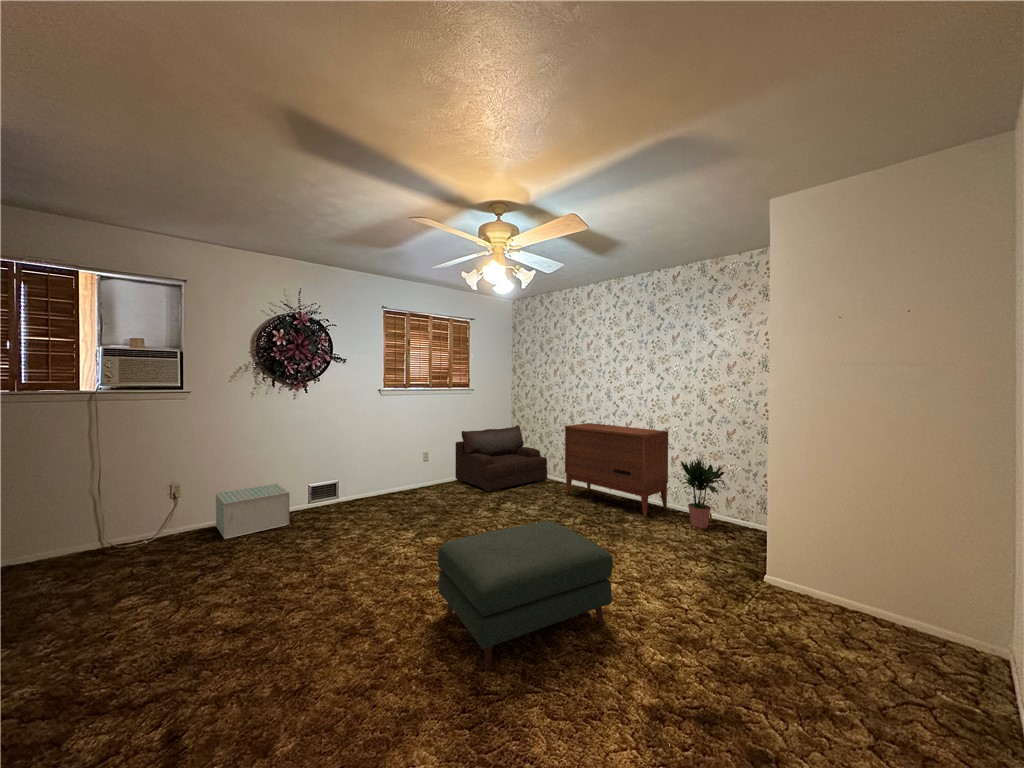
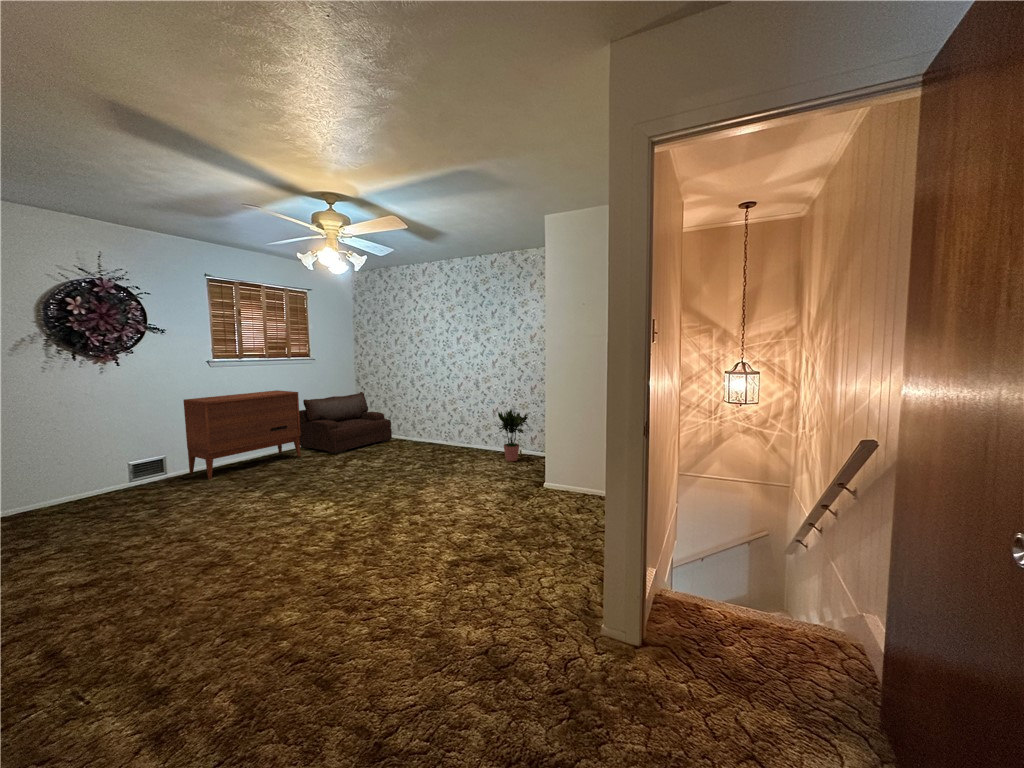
dresser: present [565,423,668,518] -> present [183,390,301,479]
storage box: present [216,484,290,539] -> none [7,464,112,524]
ottoman: present [438,521,613,671] -> none [289,461,433,566]

